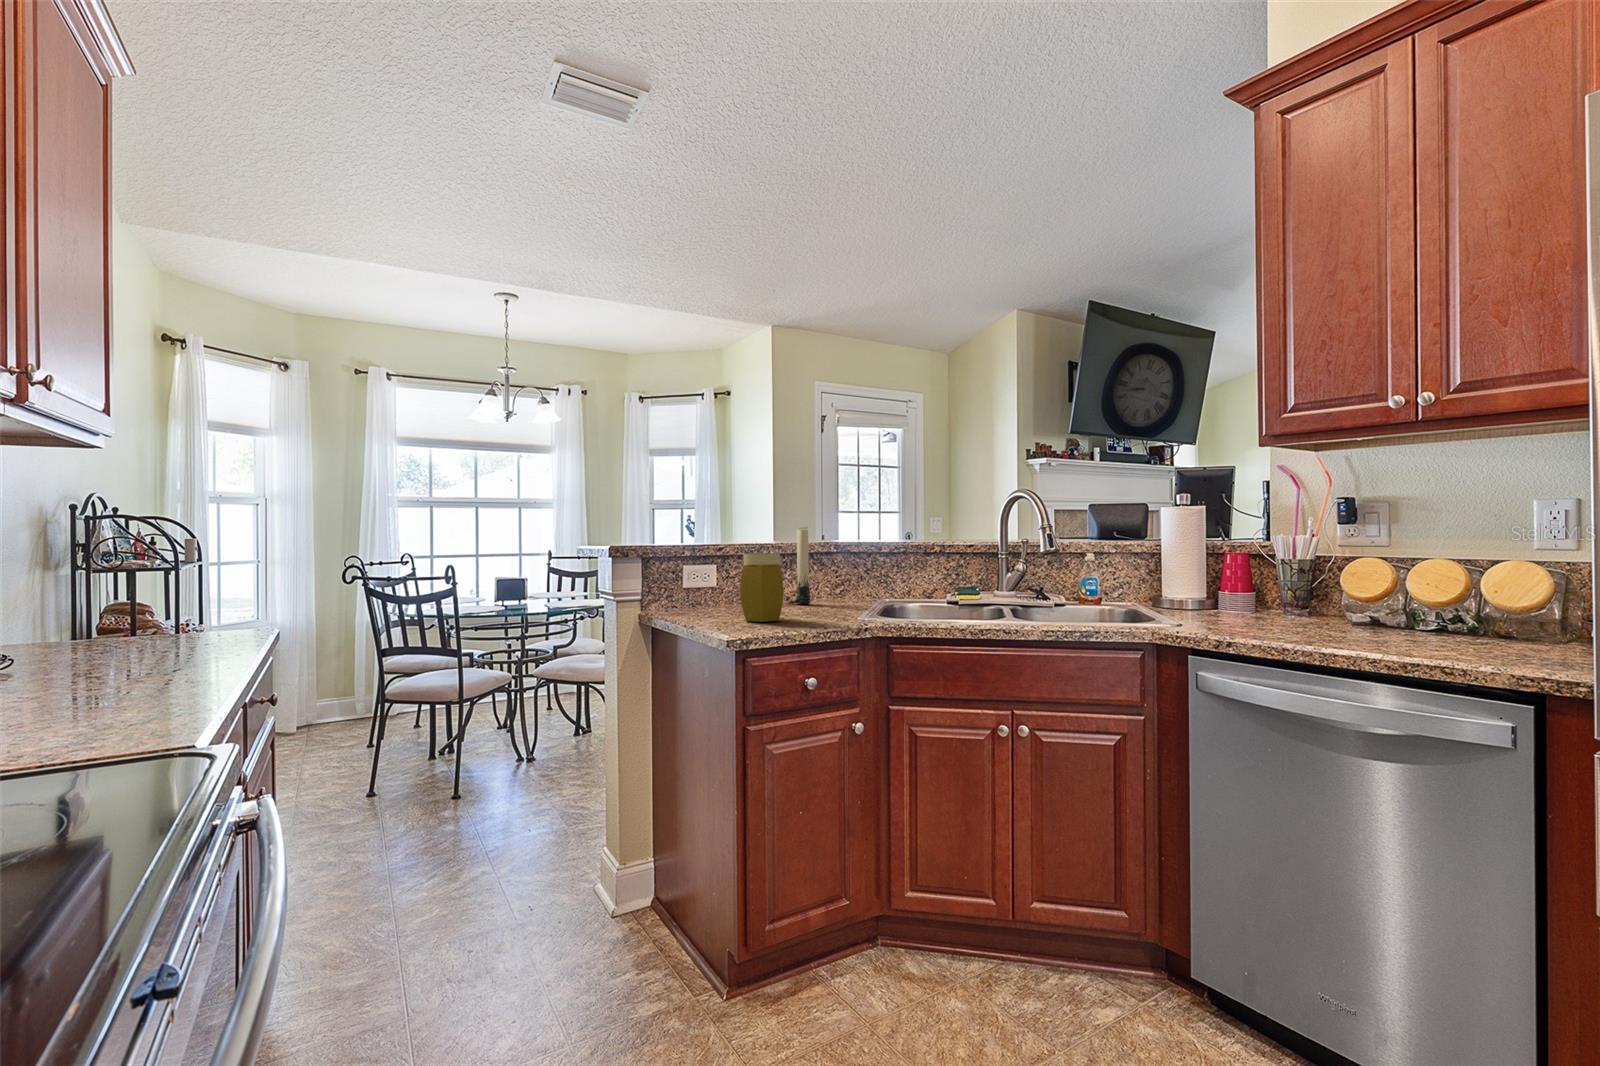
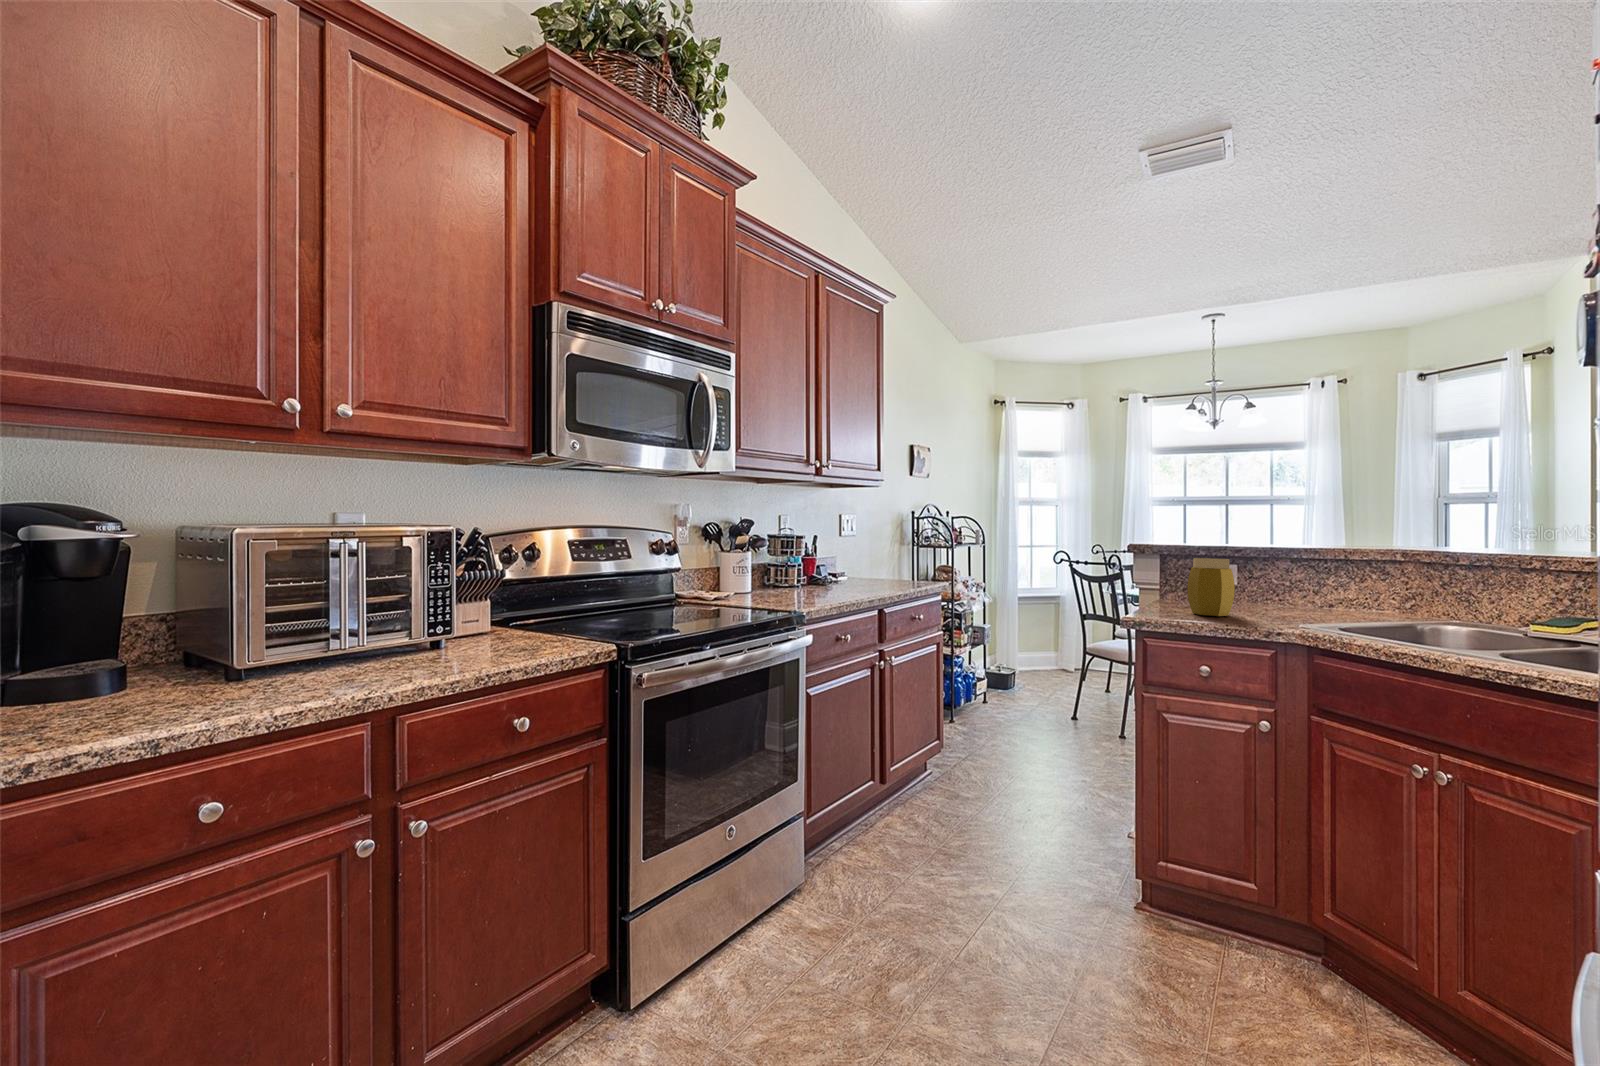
candle: present [789,527,811,604] -> none [1301,536,1326,612]

